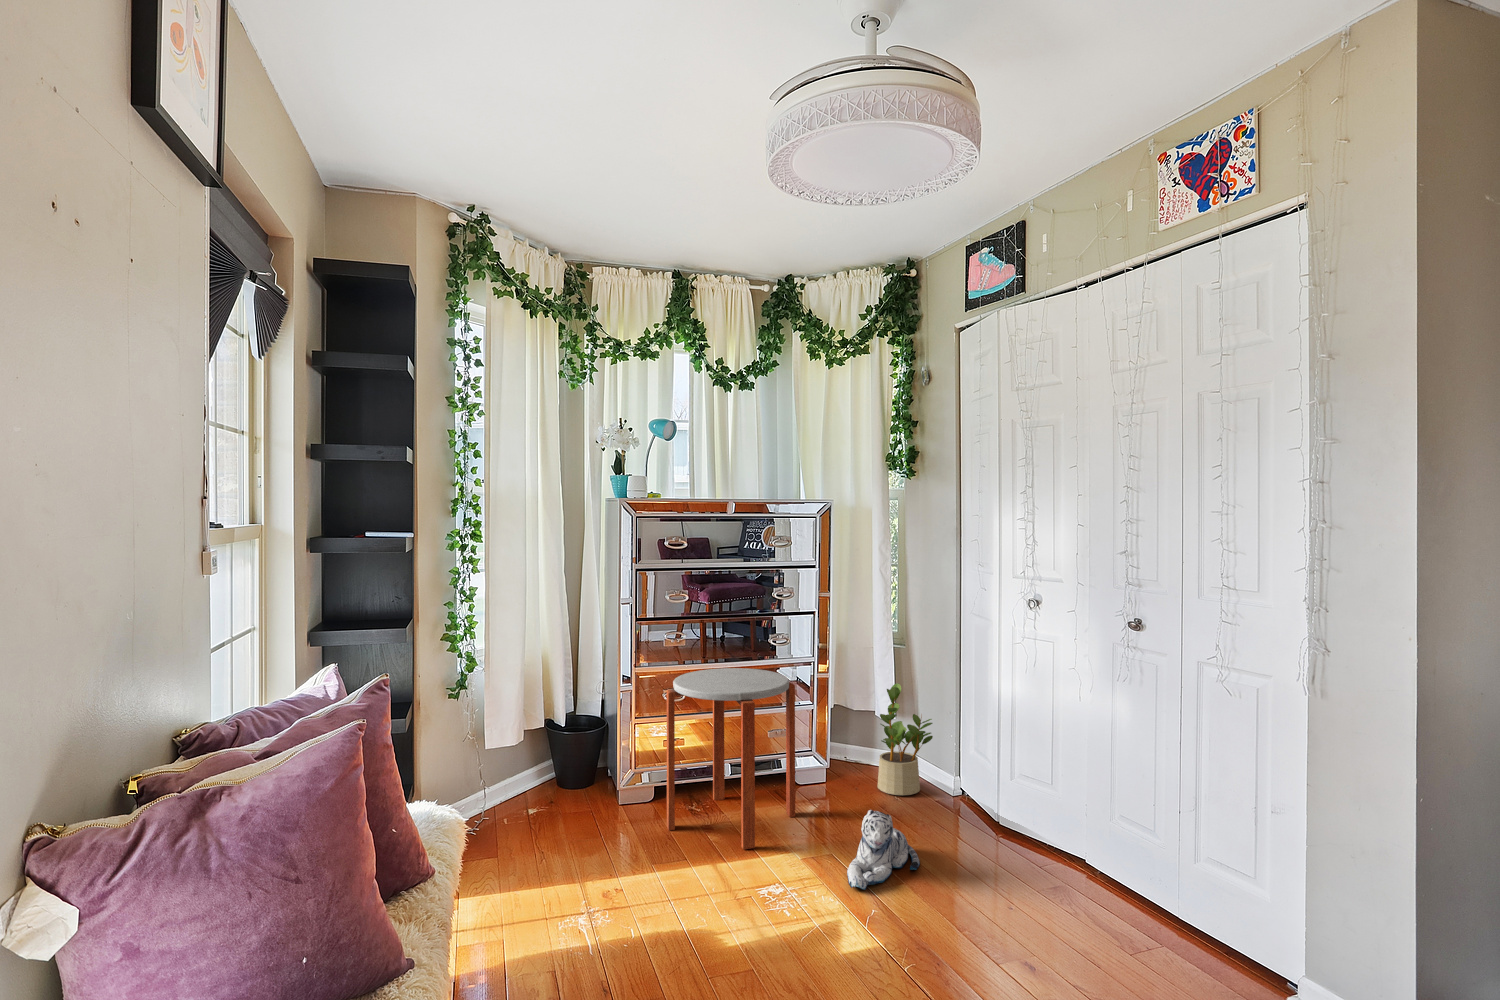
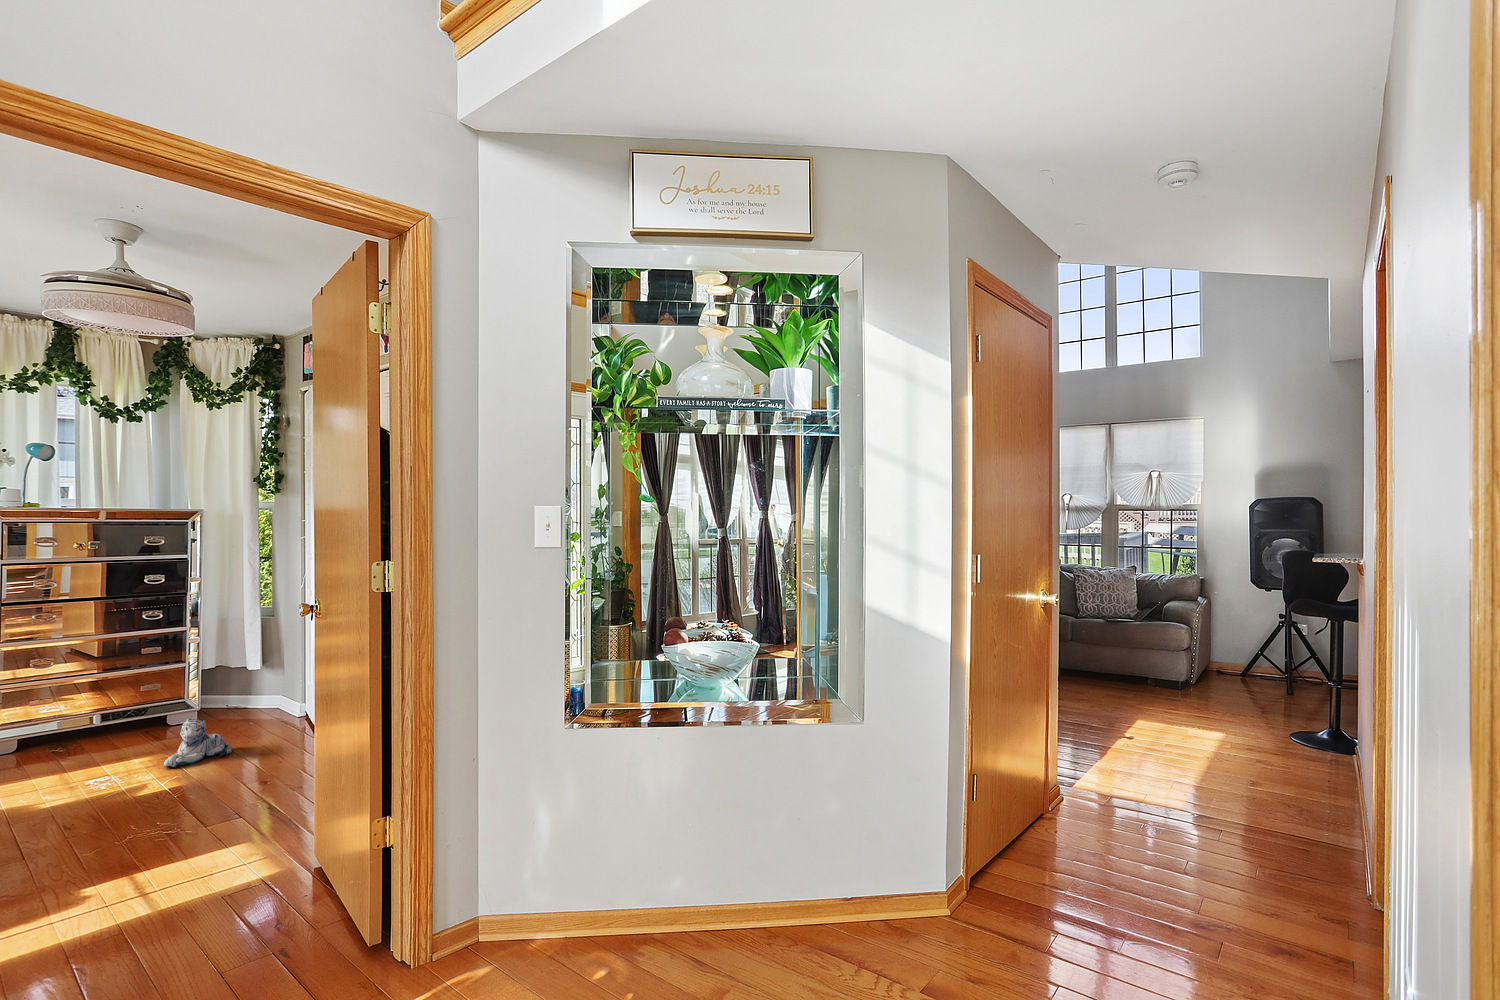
side table: present [667,668,795,849] -> none [22,639,150,763]
potted plant: present [878,683,933,795] -> none [235,645,284,725]

